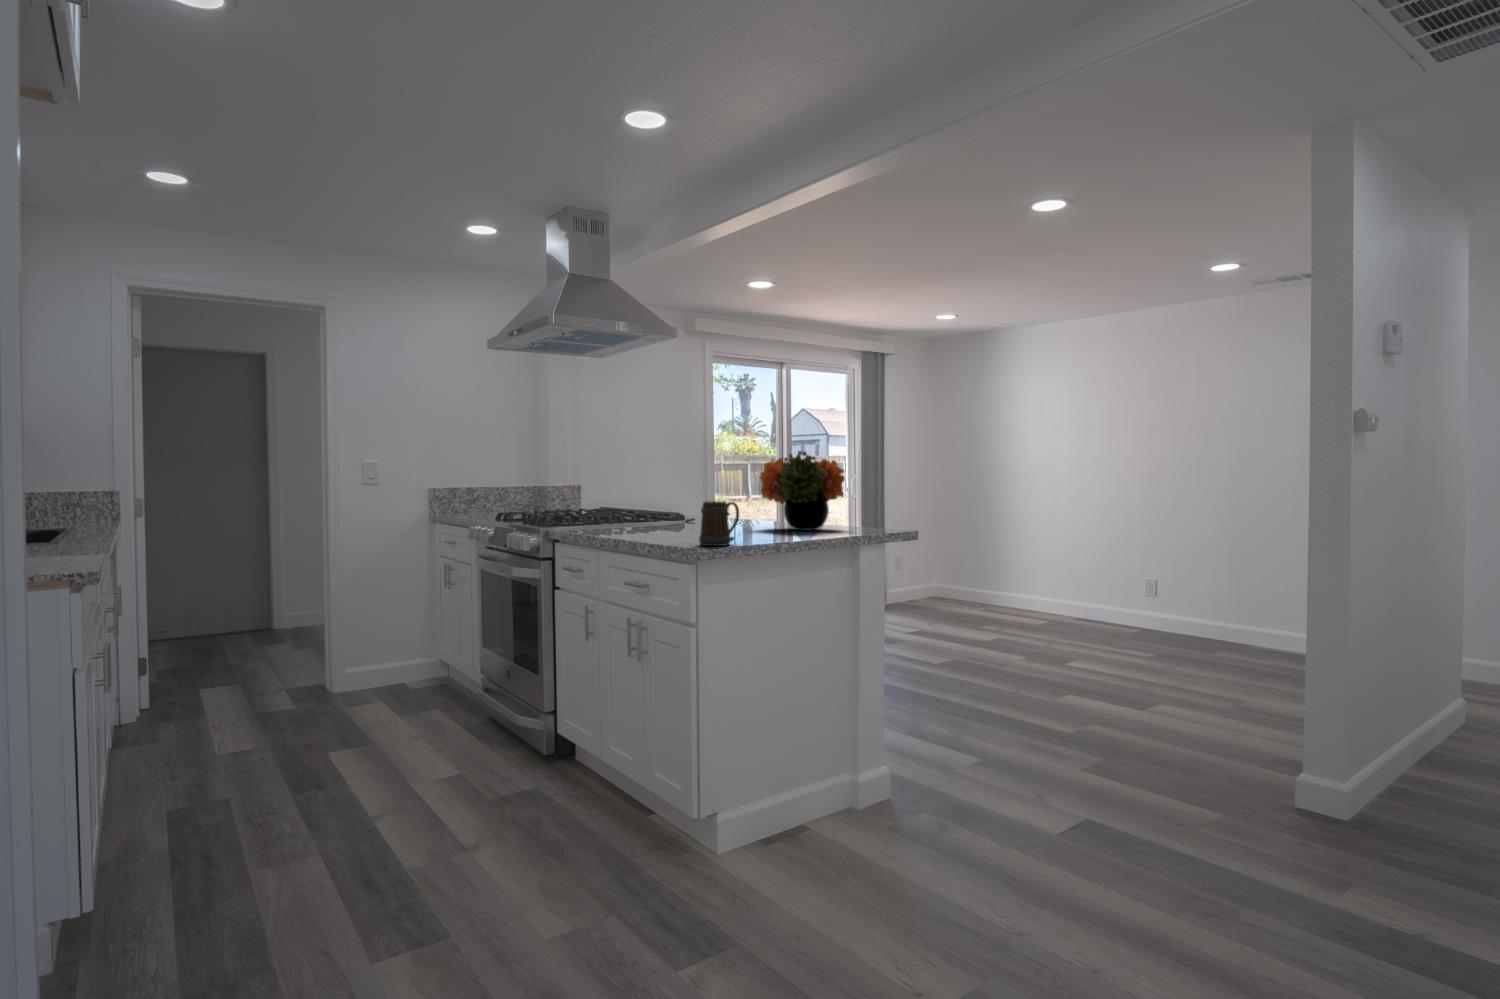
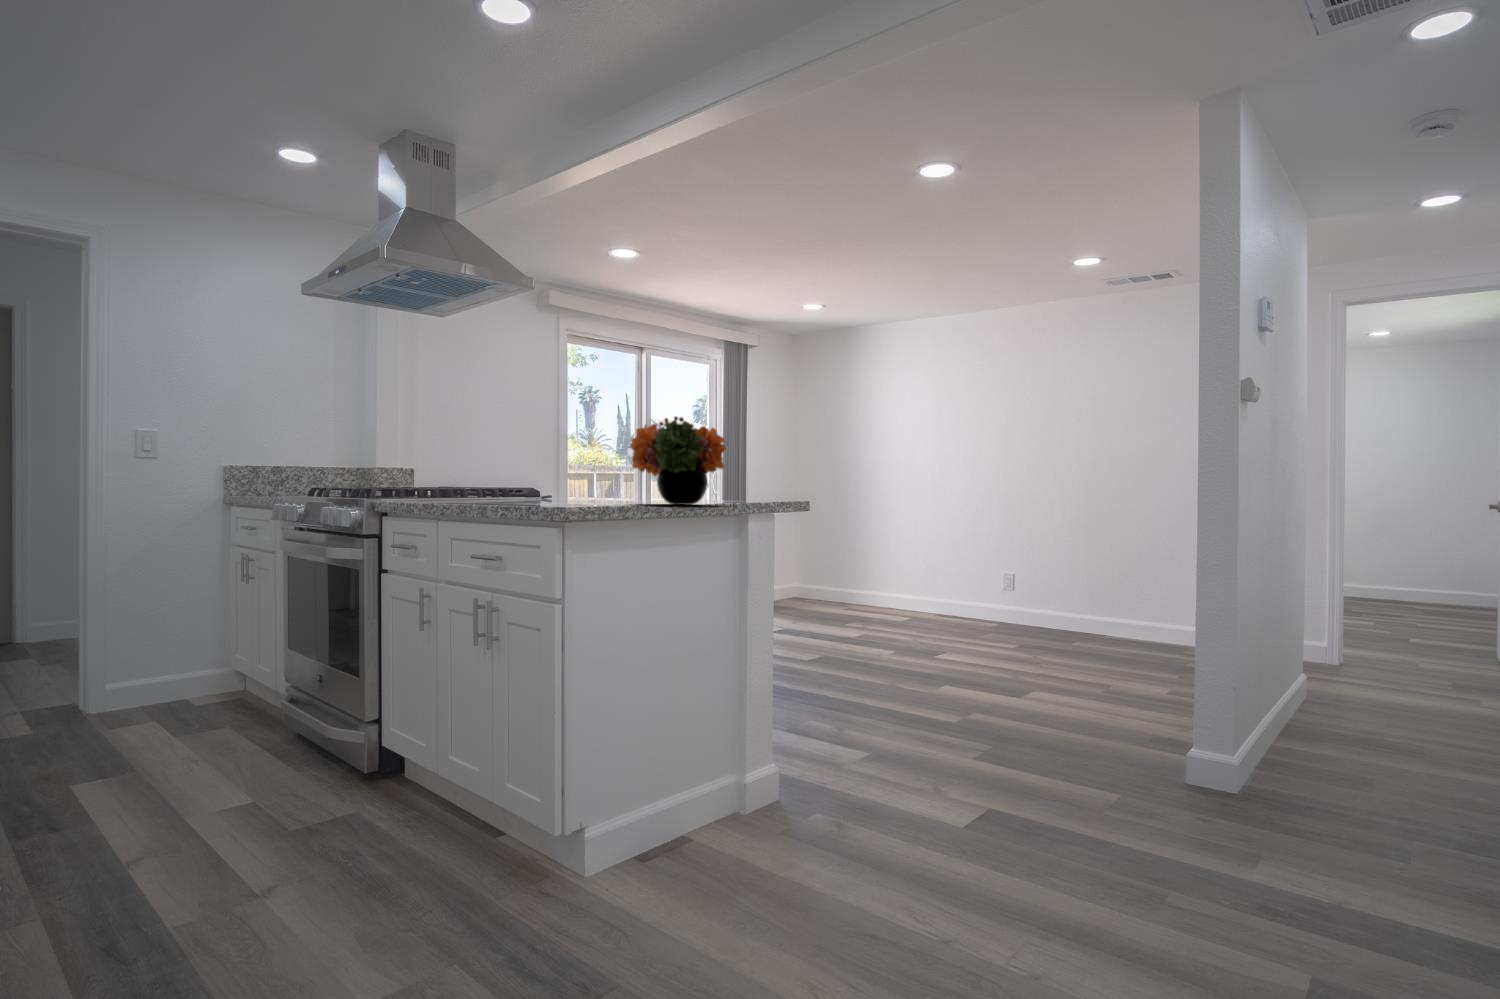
mug: present [699,501,739,546] -> none [566,458,613,509]

